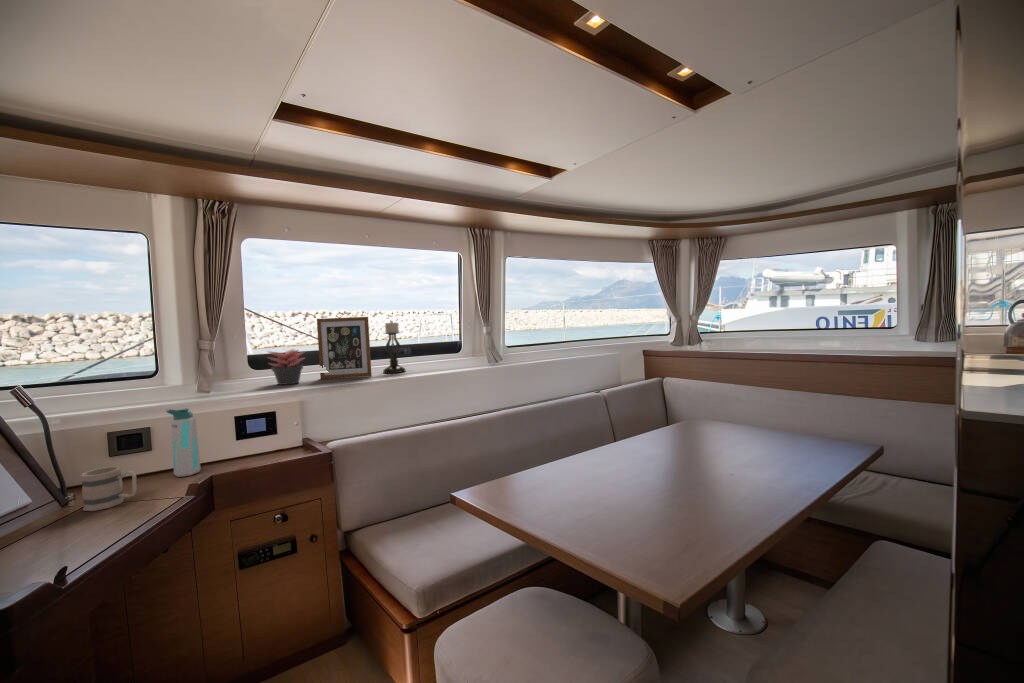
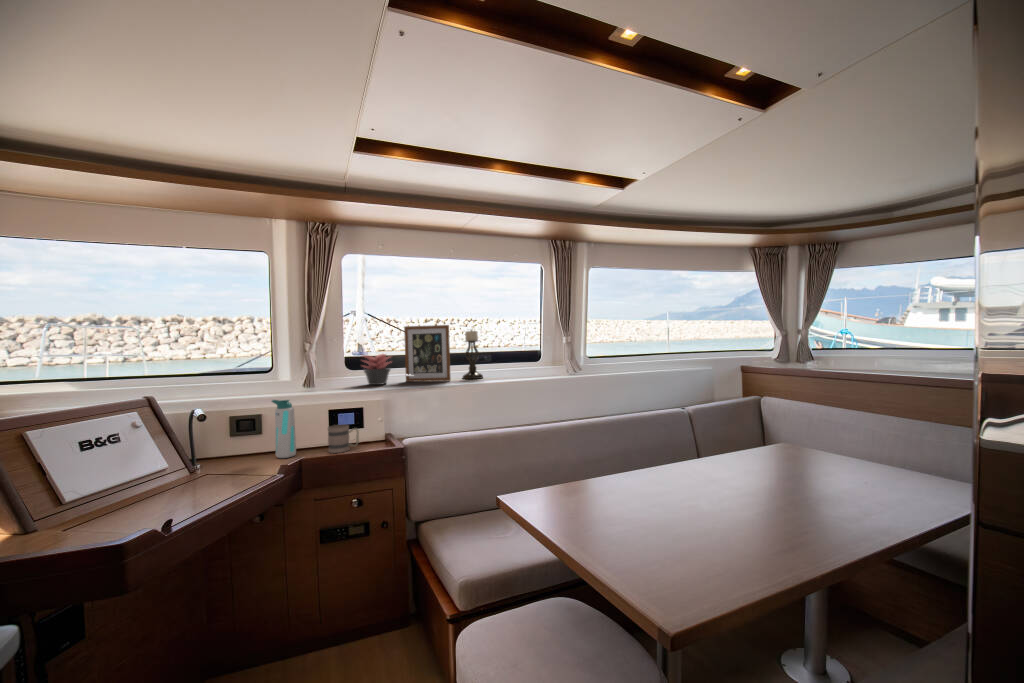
mug: present [81,466,136,511] -> present [328,425,359,453]

